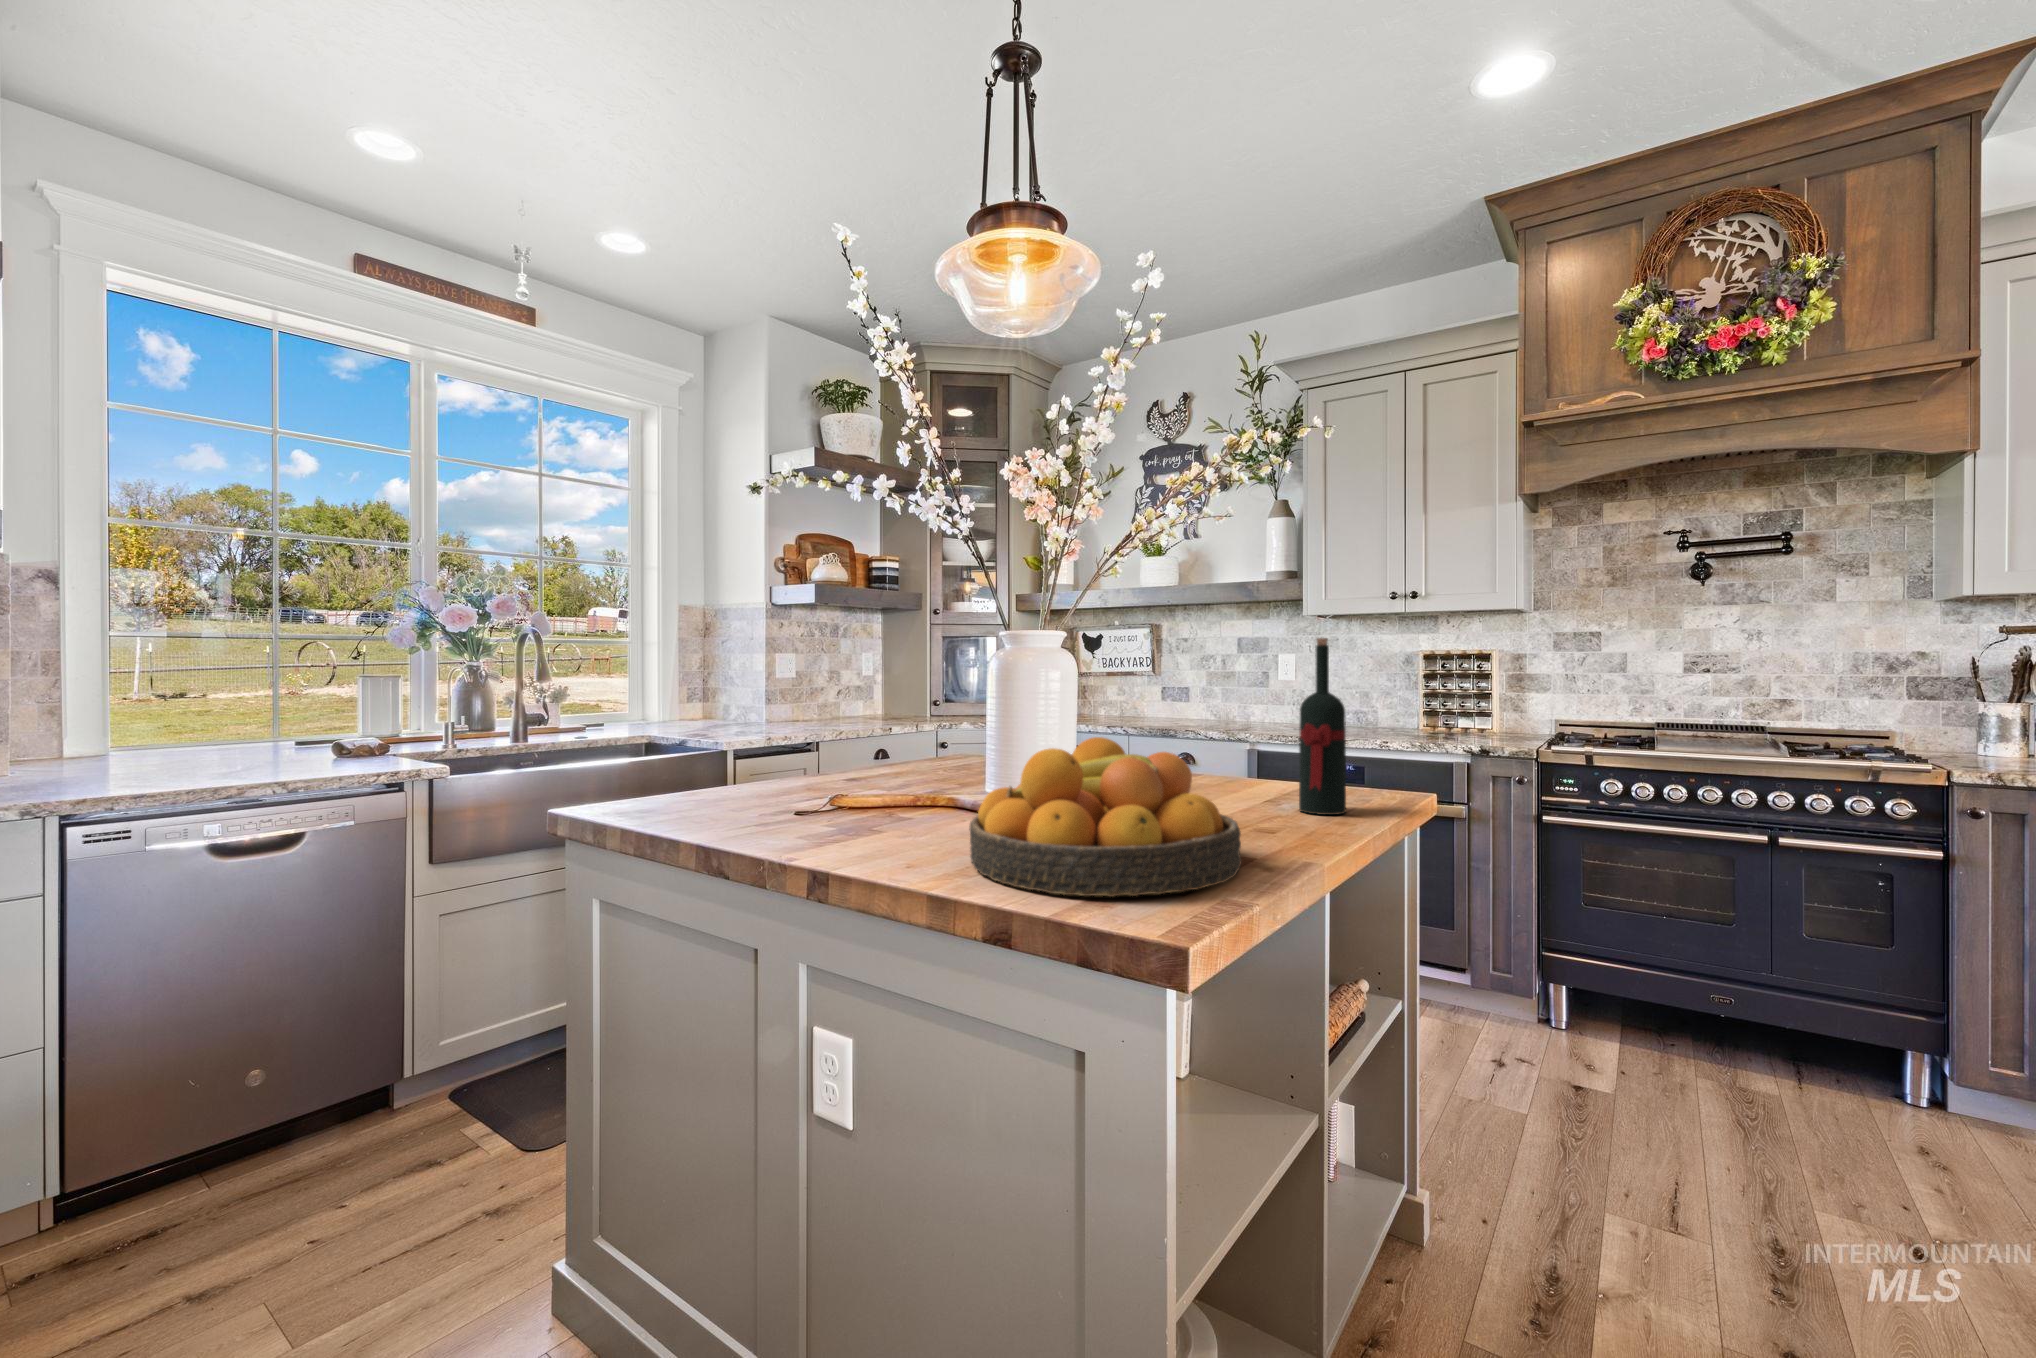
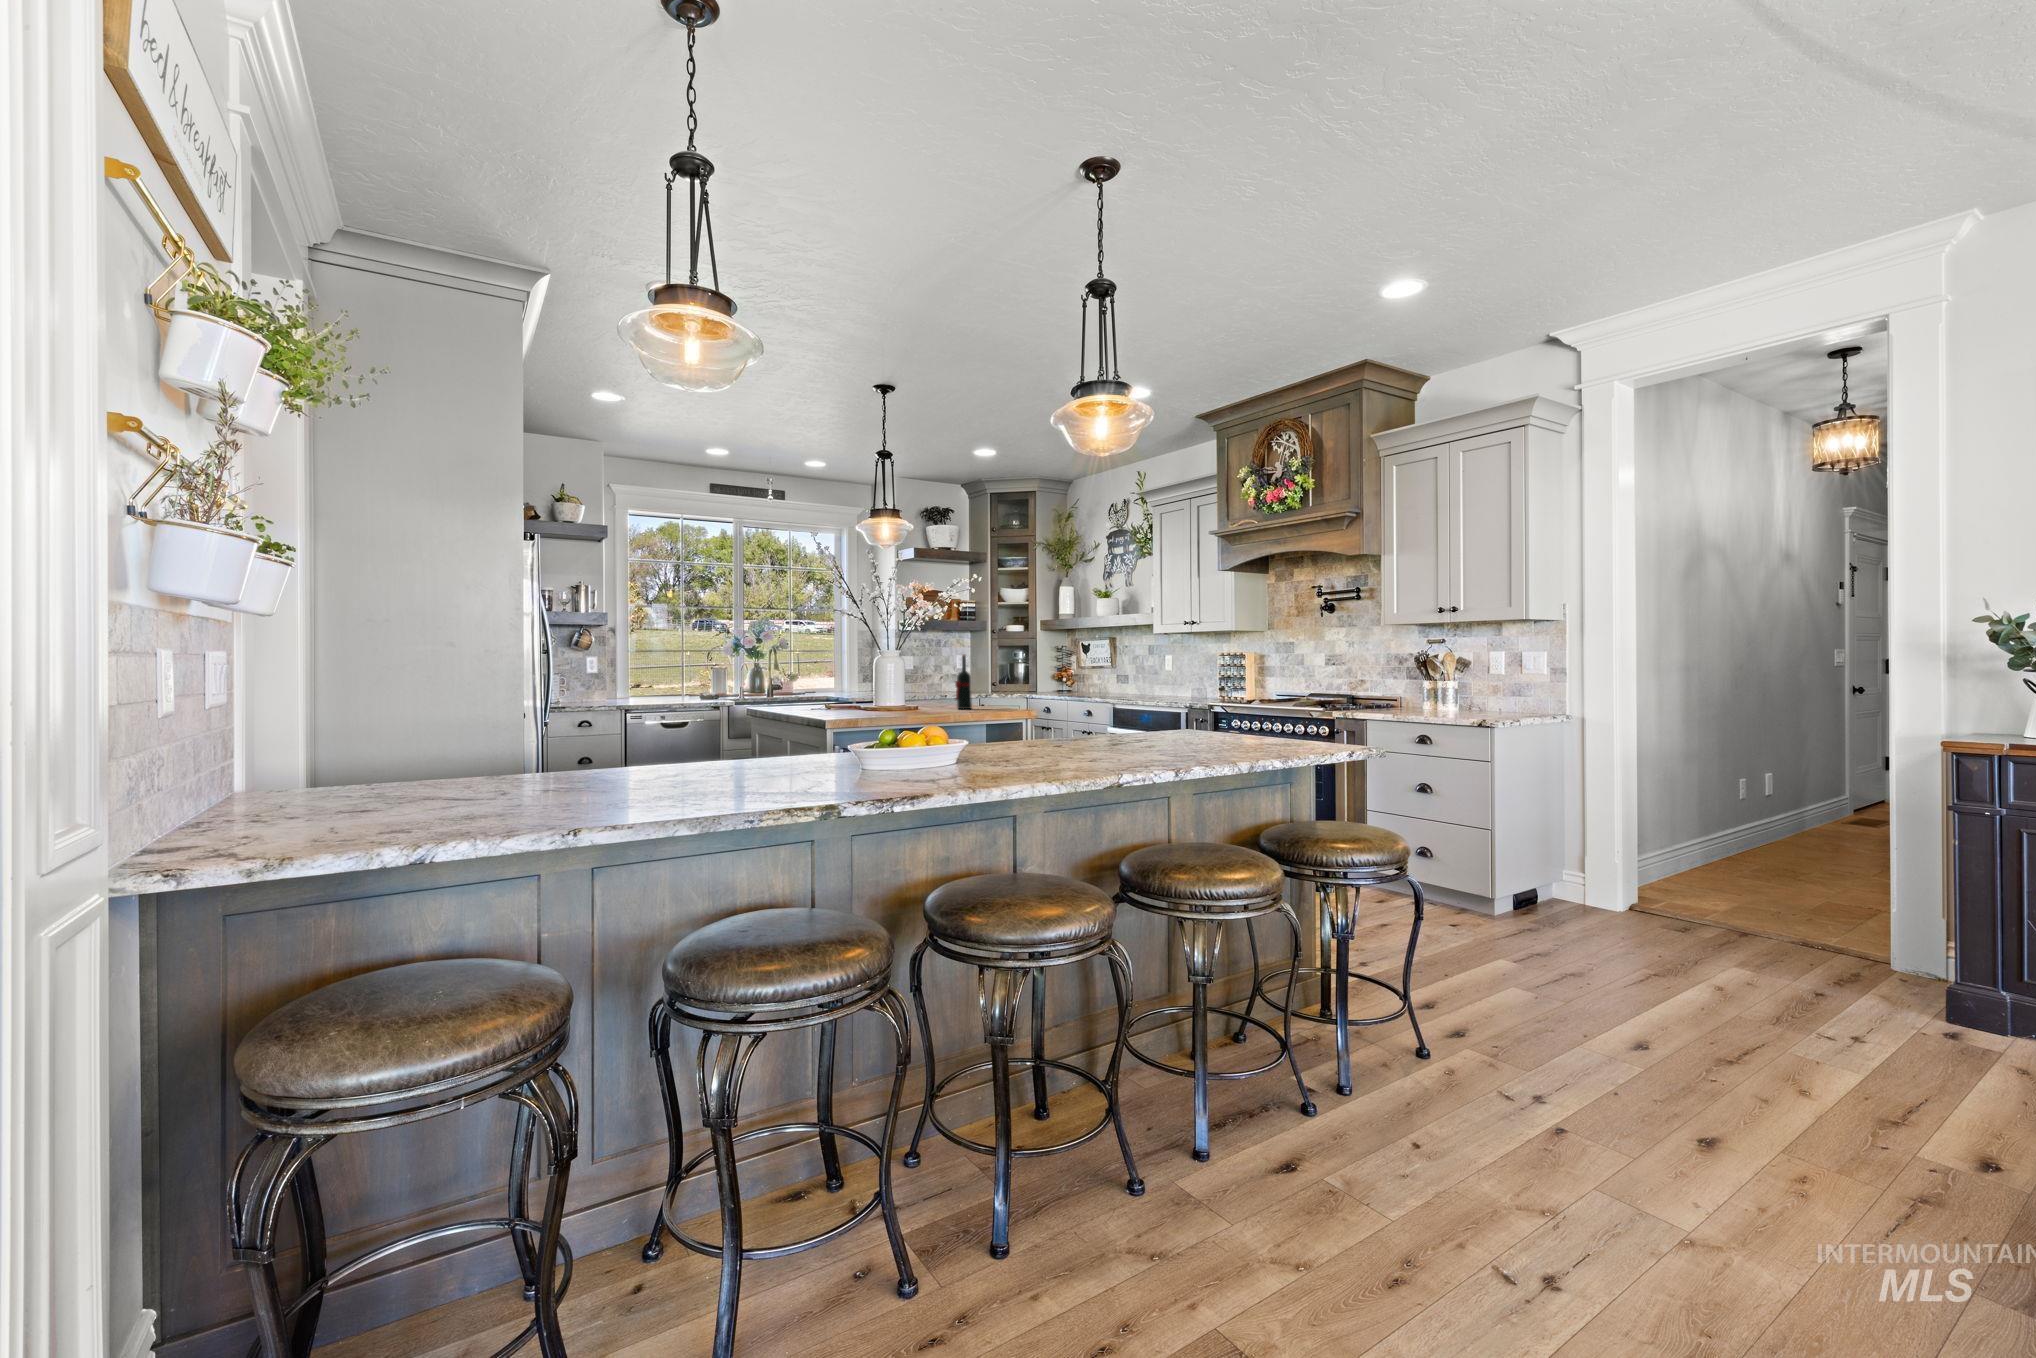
fruit bowl: present [969,737,1241,897] -> none [828,682,895,714]

